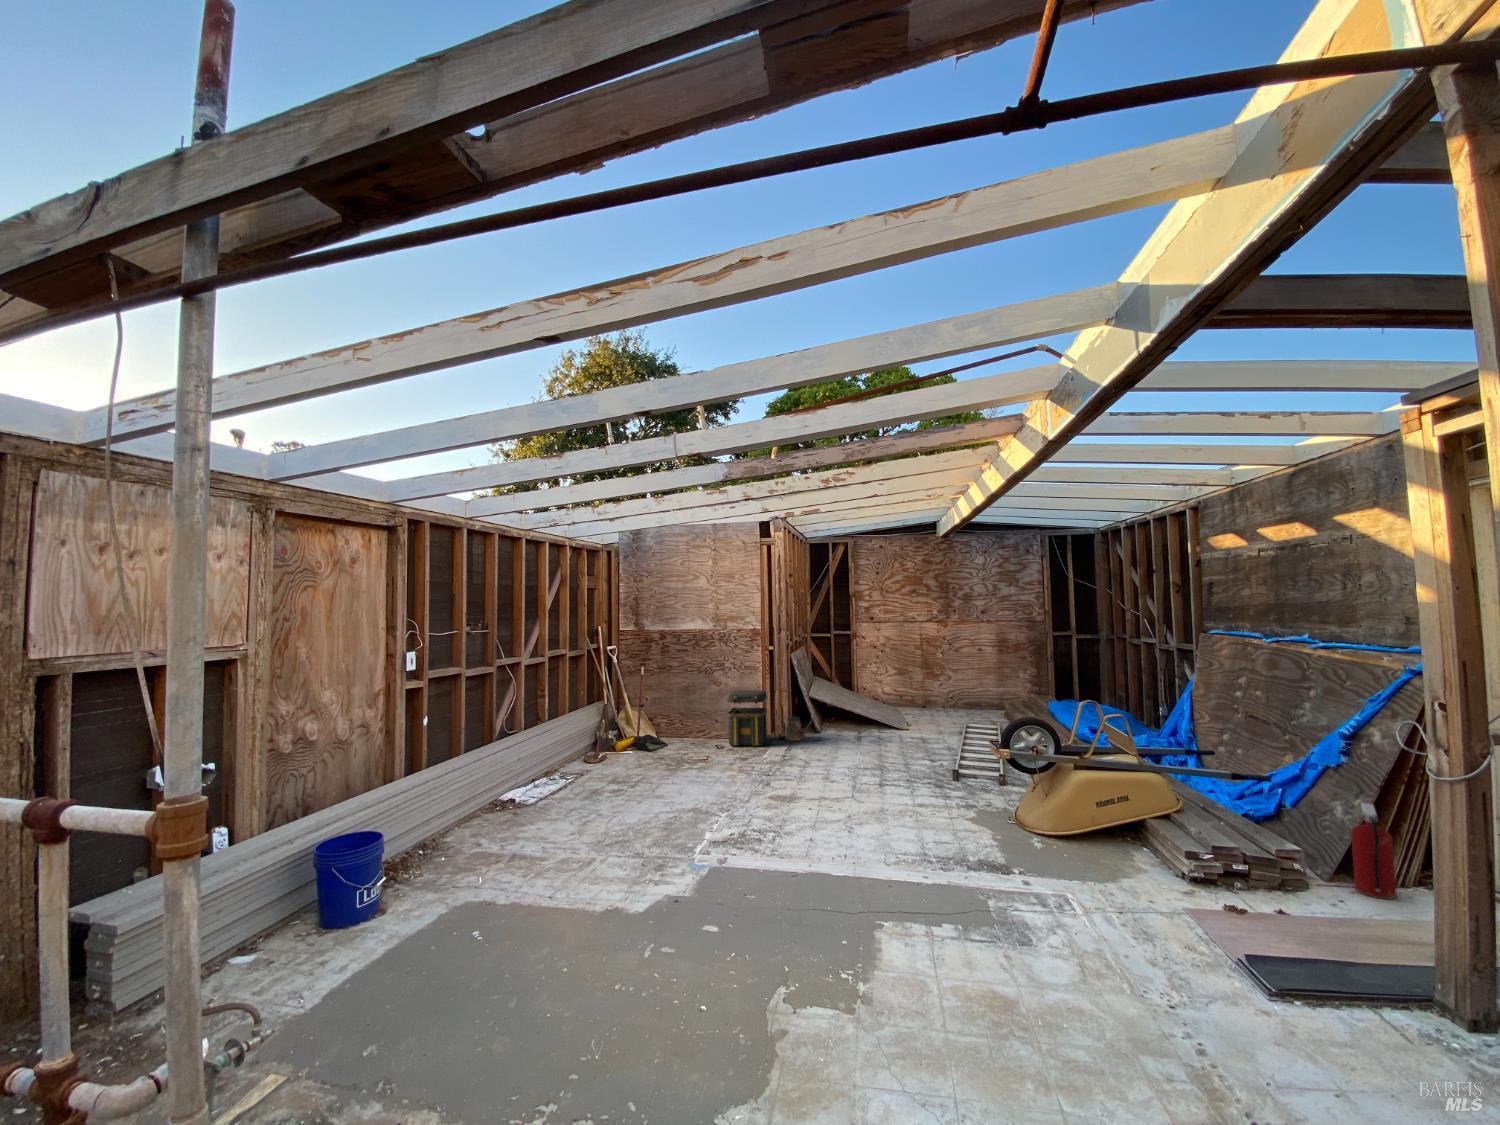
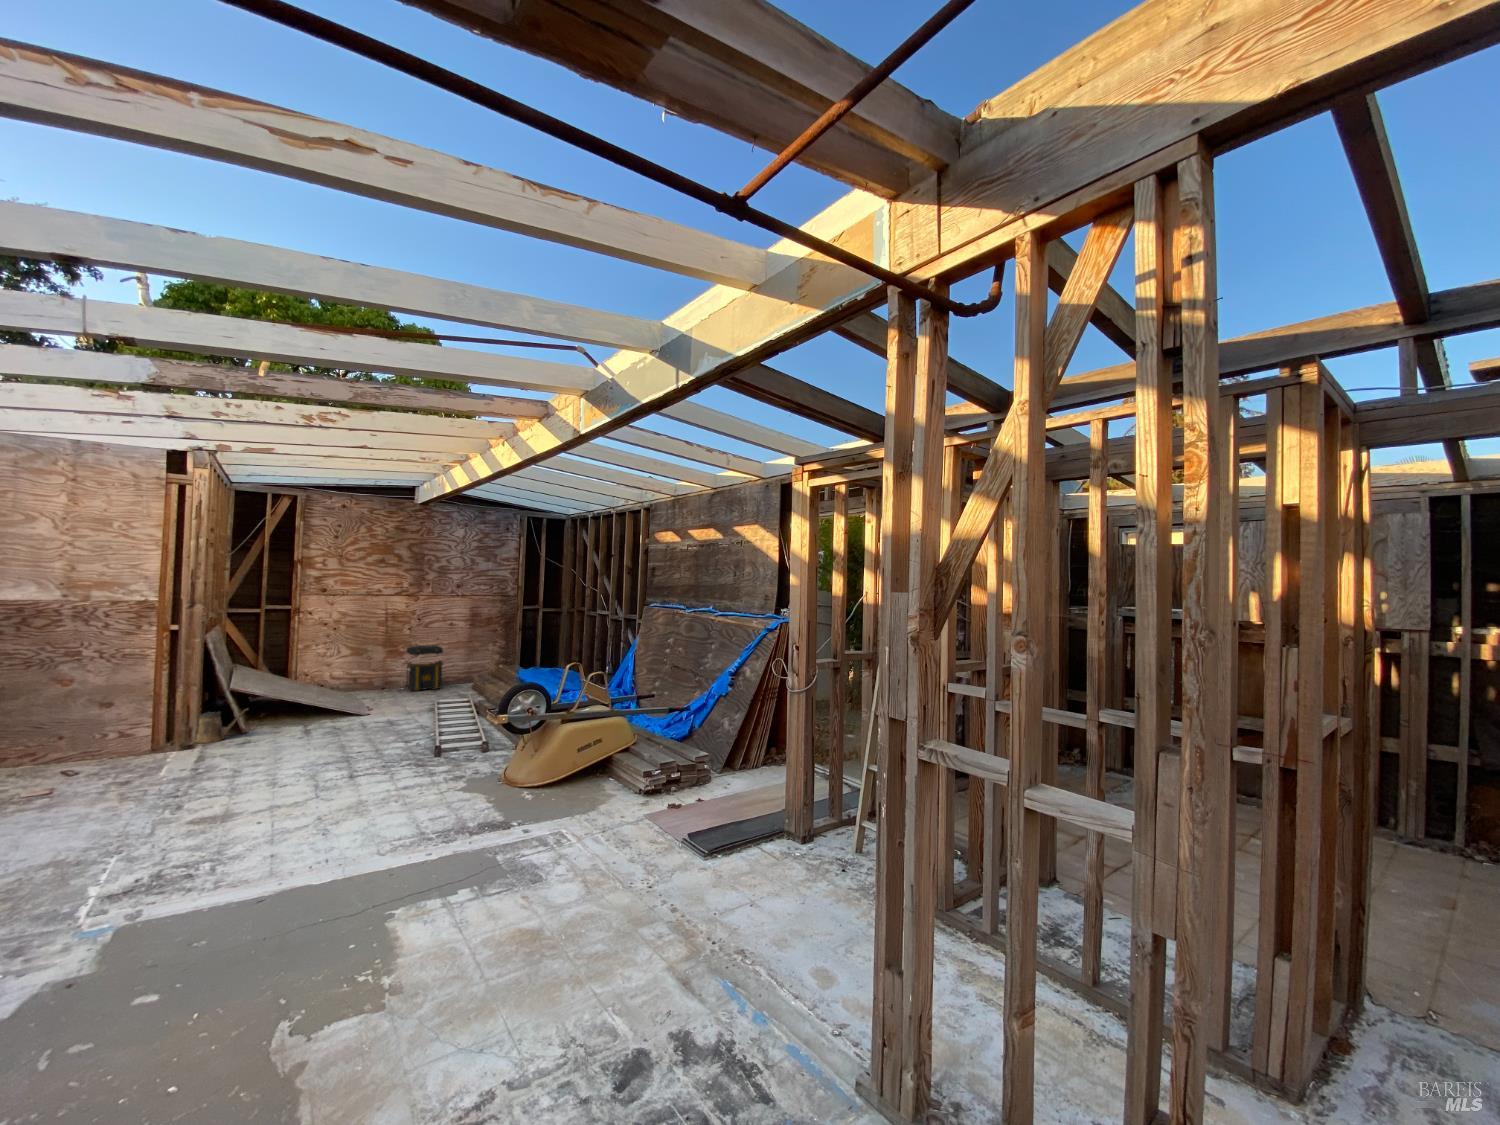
toolbox: present [727,690,767,747] -> present [406,645,443,691]
fire extinguisher: present [1351,803,1397,899] -> none [736,717,756,778]

